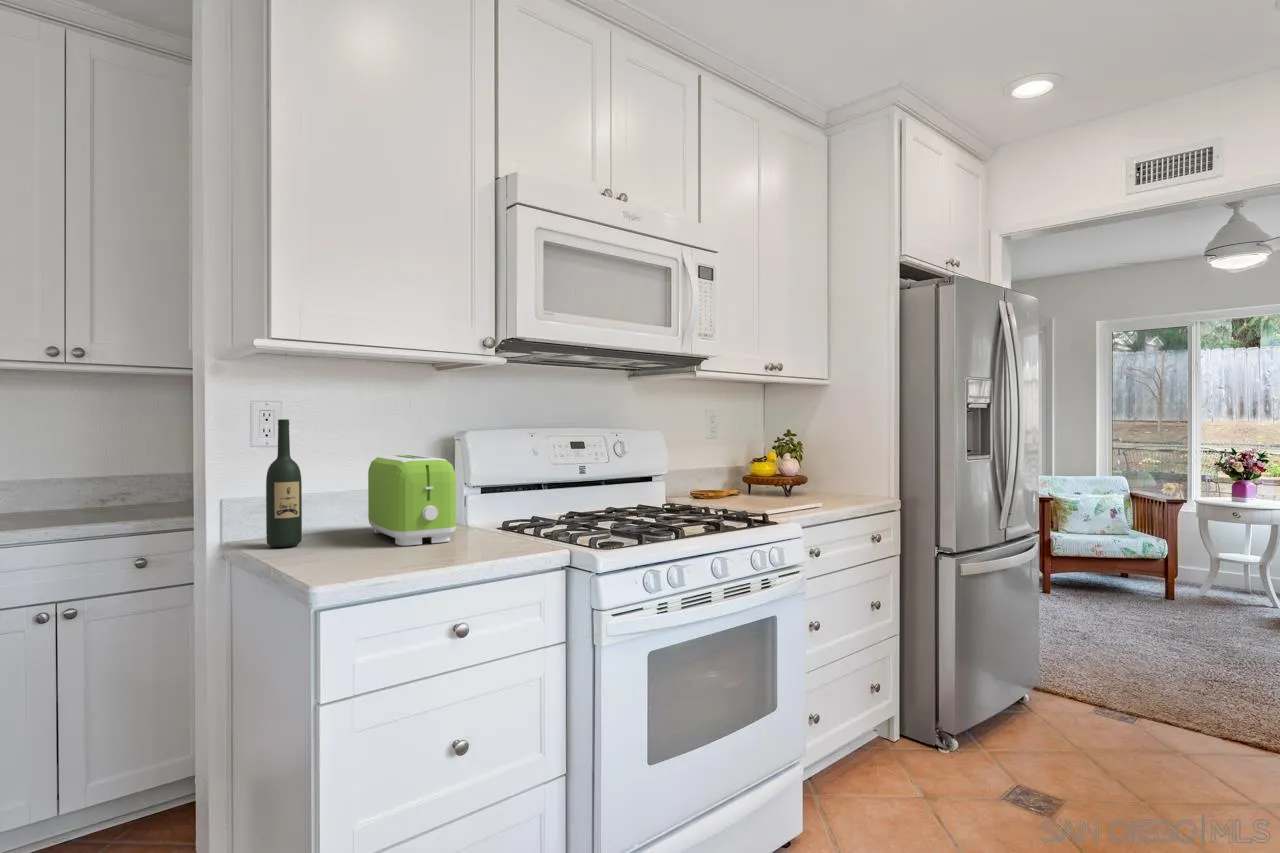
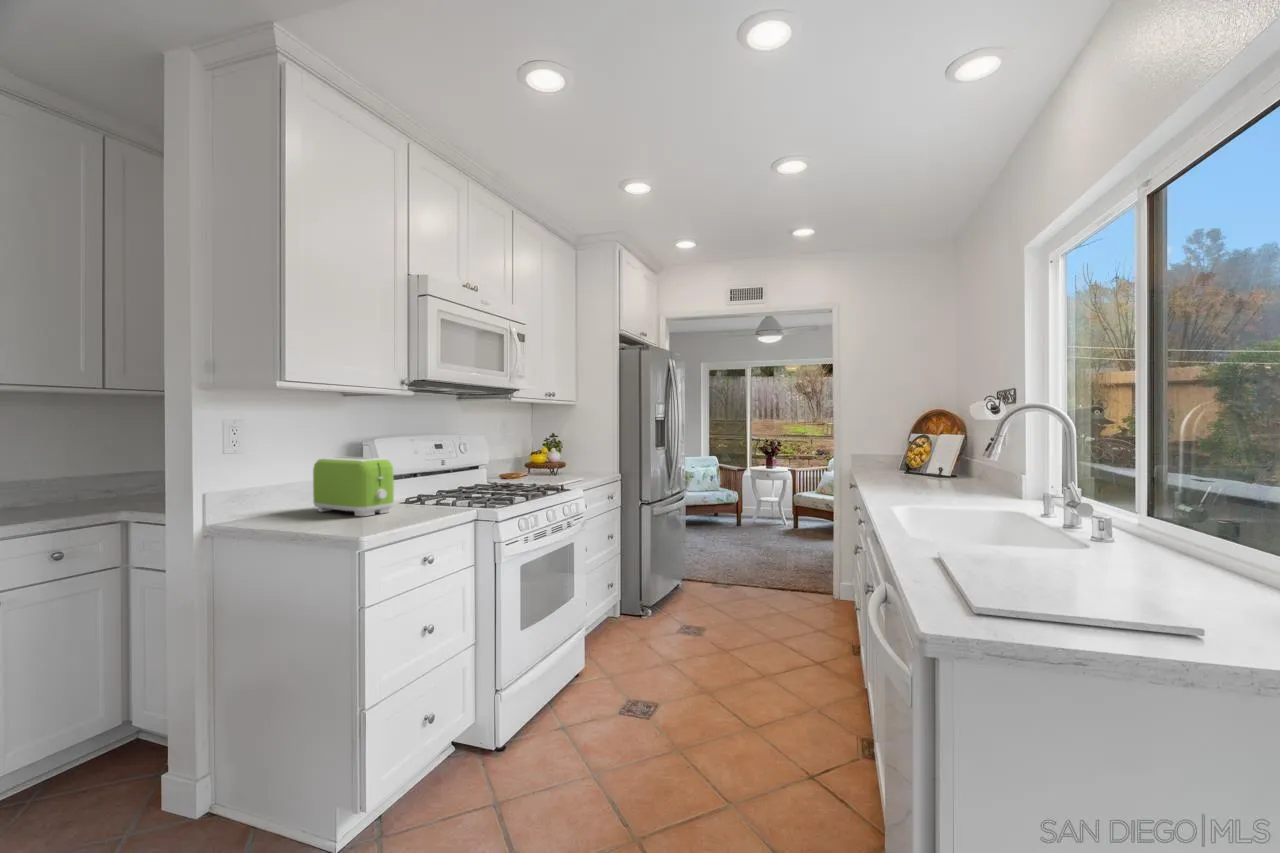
wine bottle: present [266,419,302,547] -> none [258,435,284,524]

